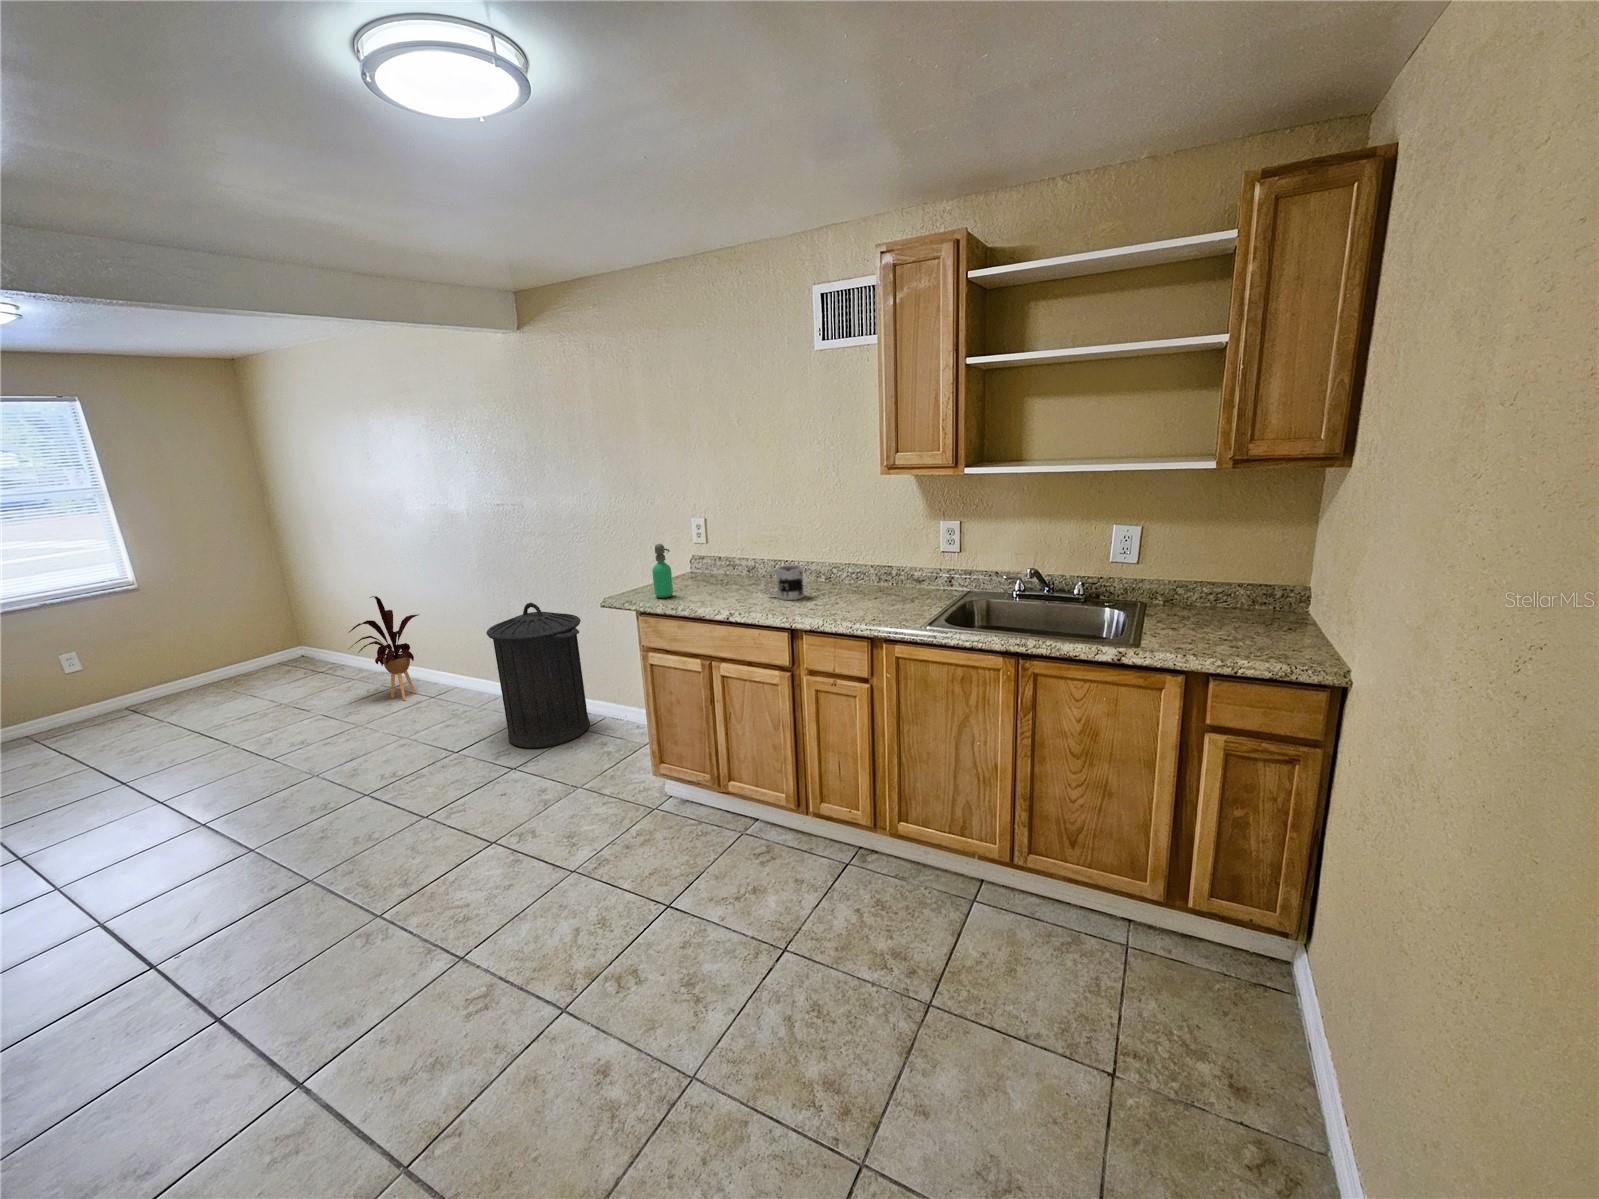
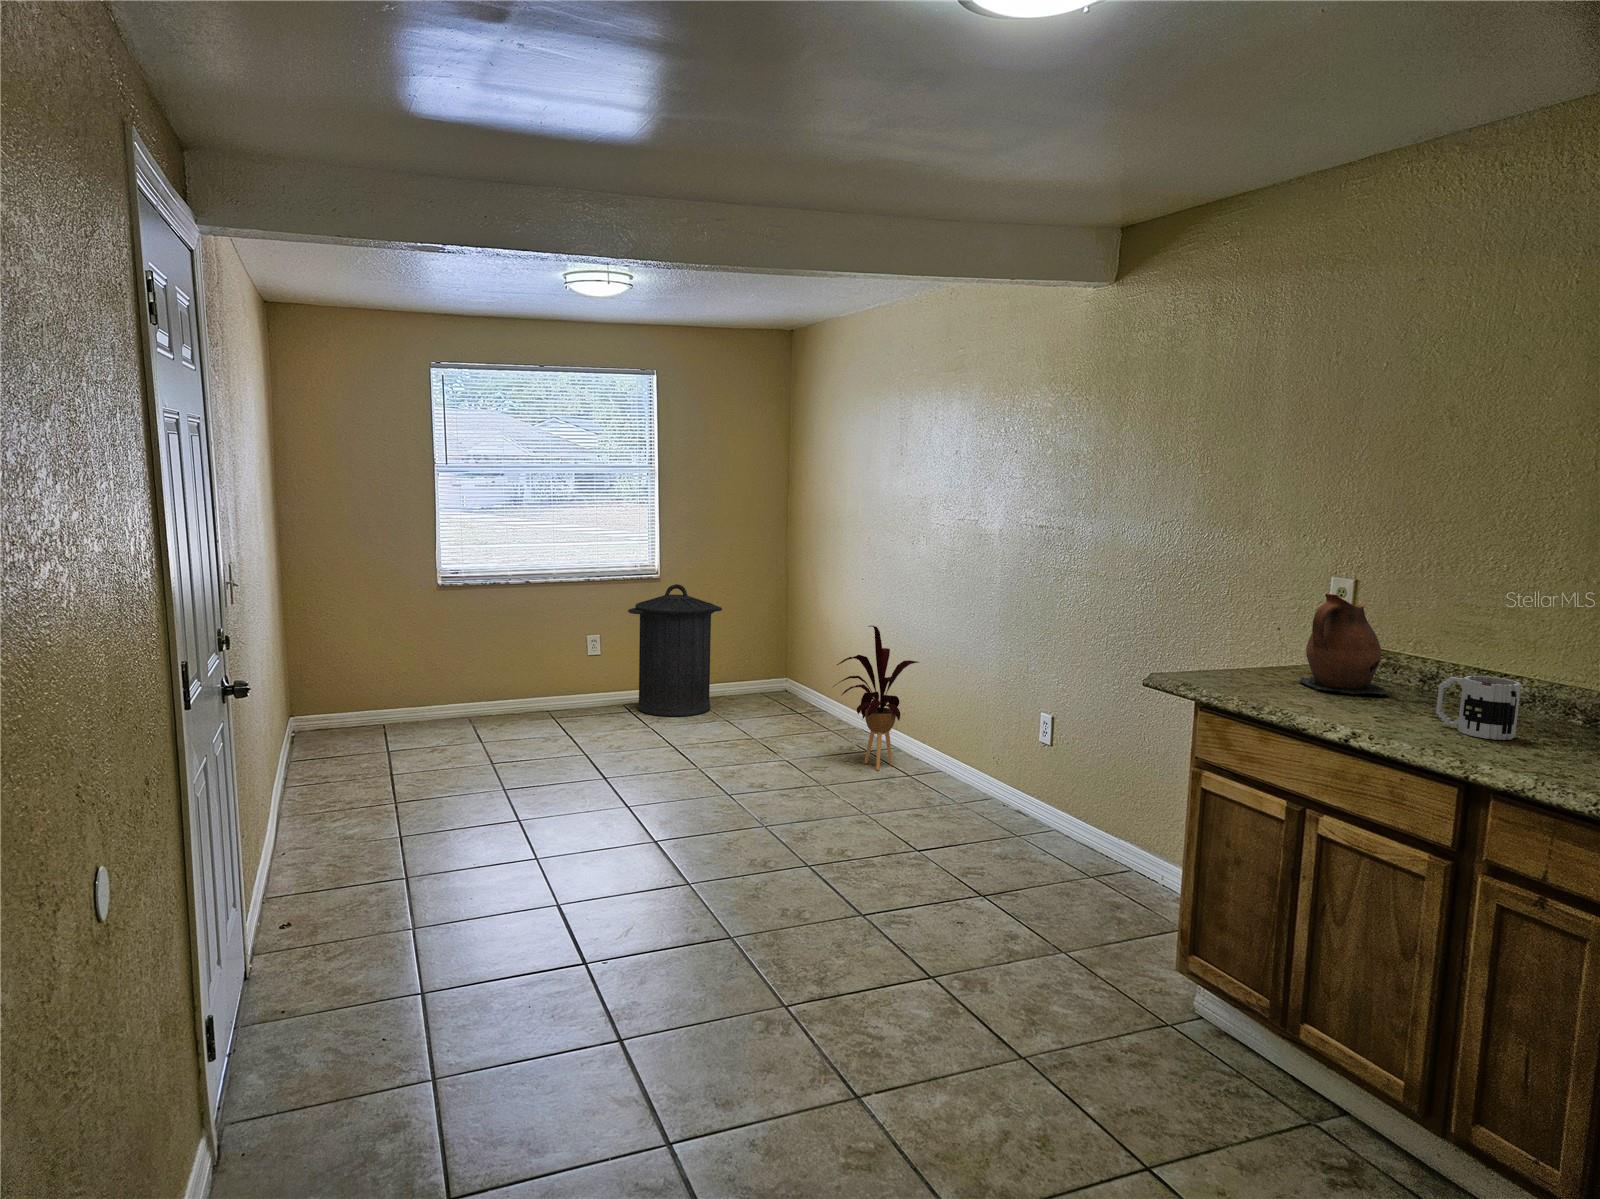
ceramic pitcher: none [685,530,737,588] -> present [1296,593,1389,696]
soap dispenser: present [652,544,673,598] -> none [1236,604,1273,691]
trash can: present [486,603,590,748] -> present [628,584,722,717]

